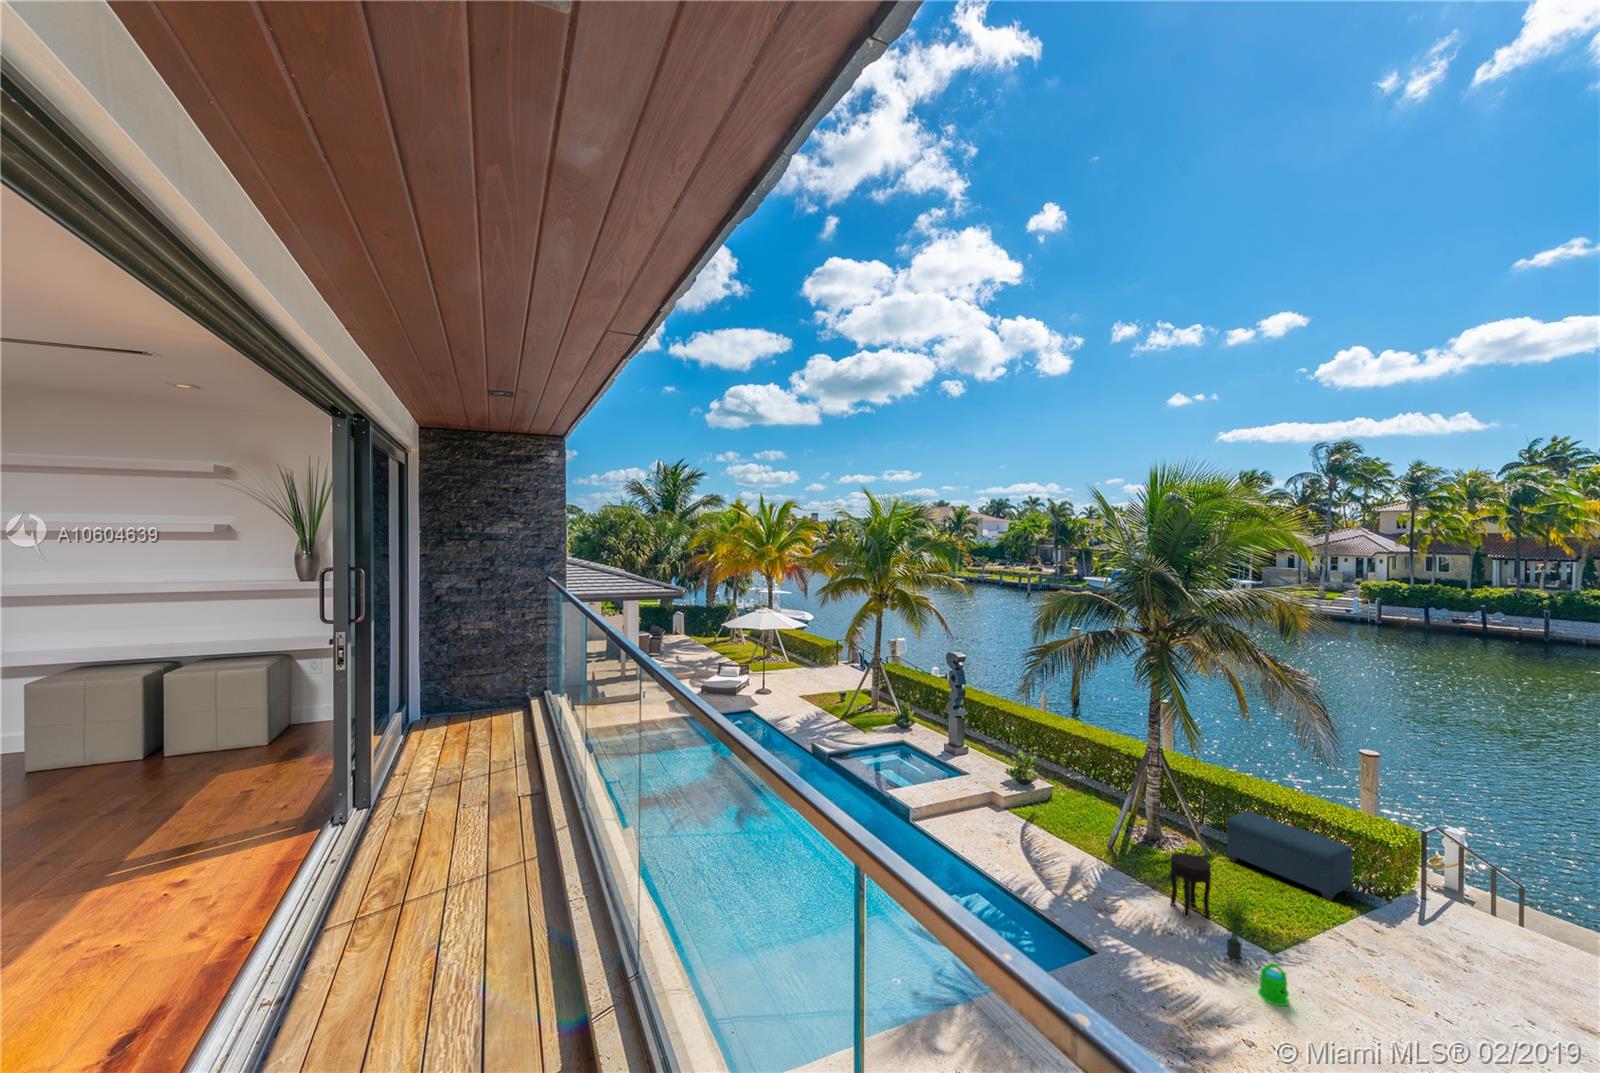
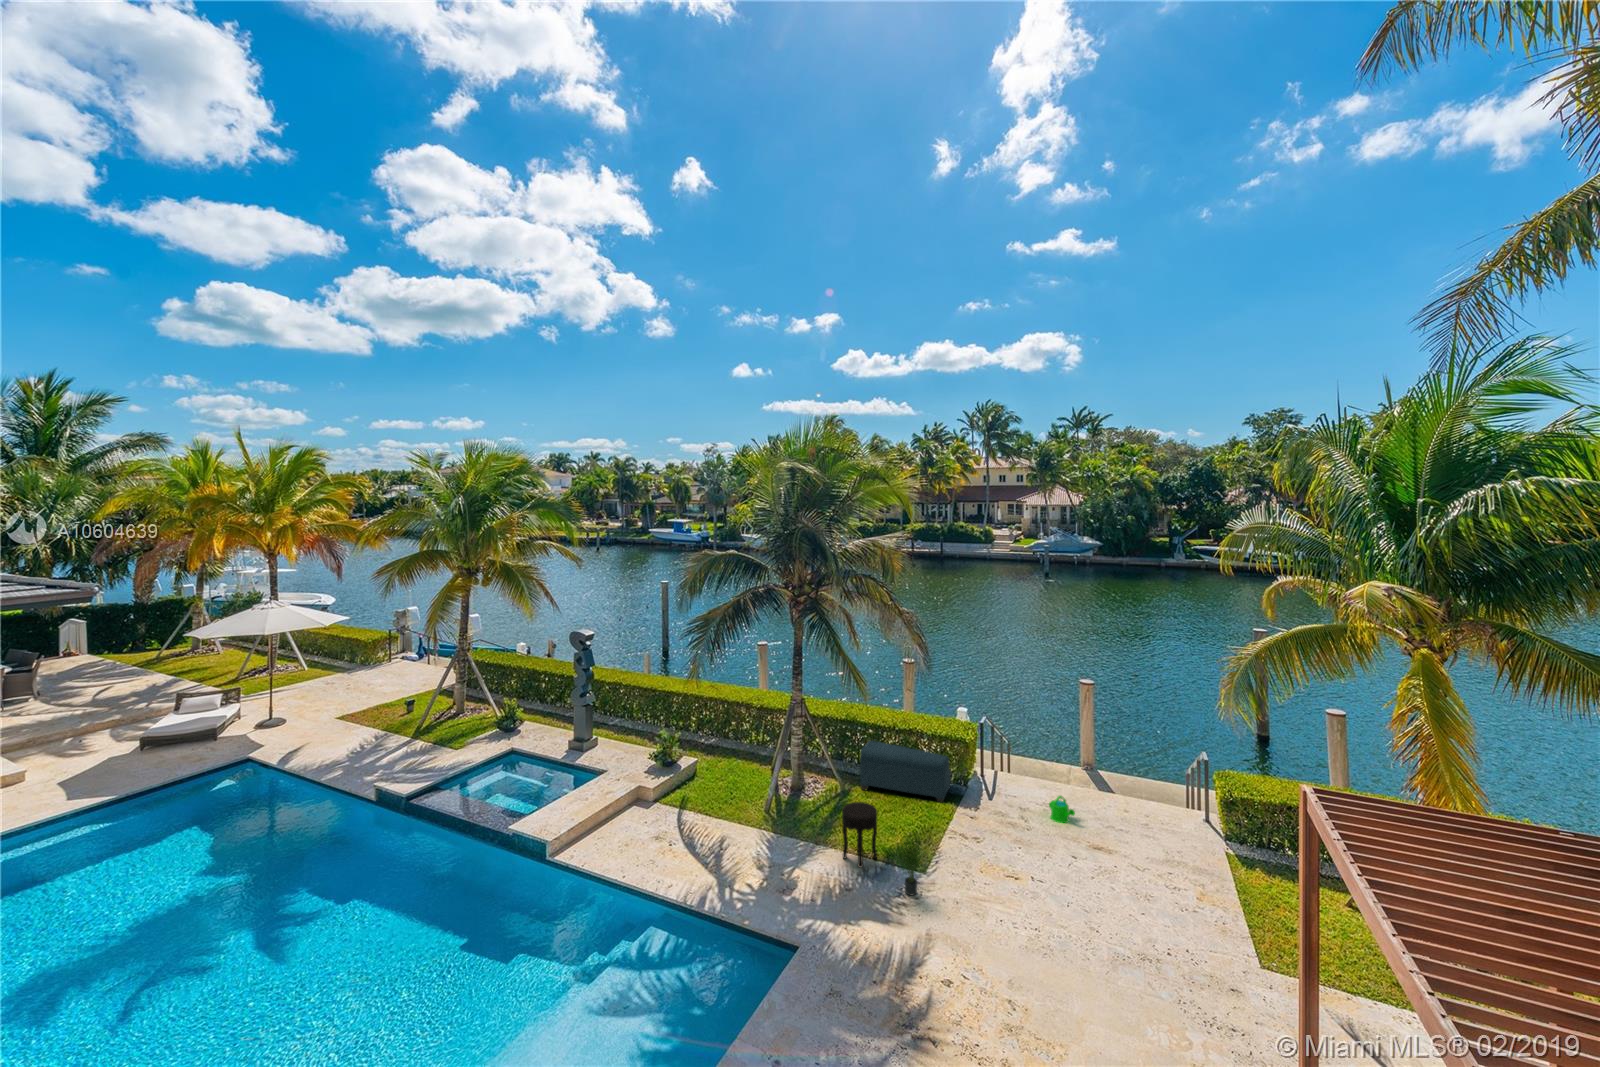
watering can: present [1258,963,1289,1006] -> present [1049,796,1075,823]

